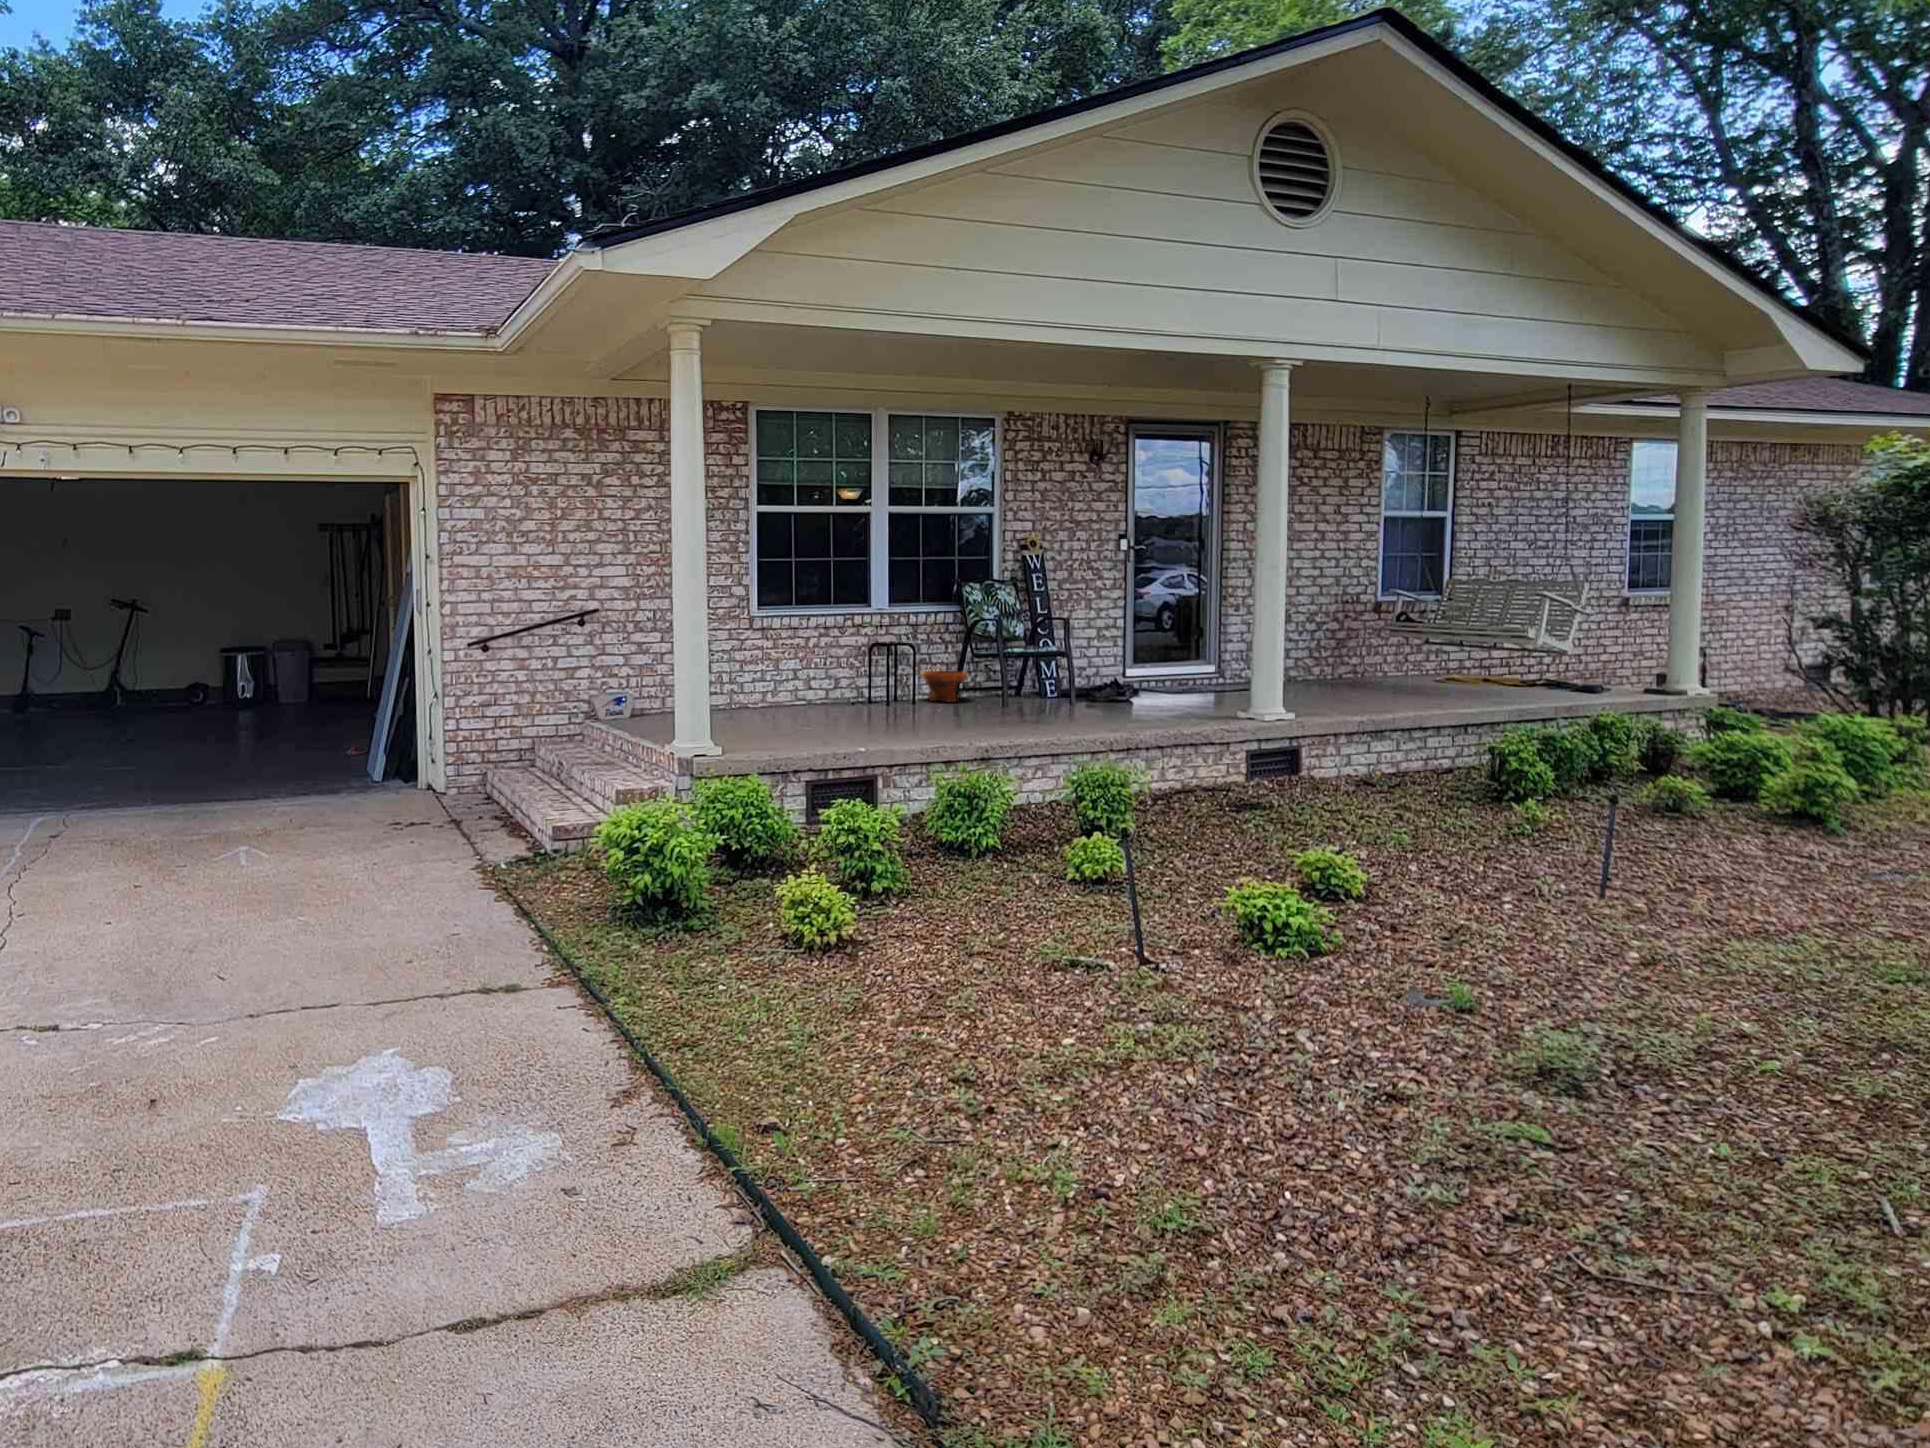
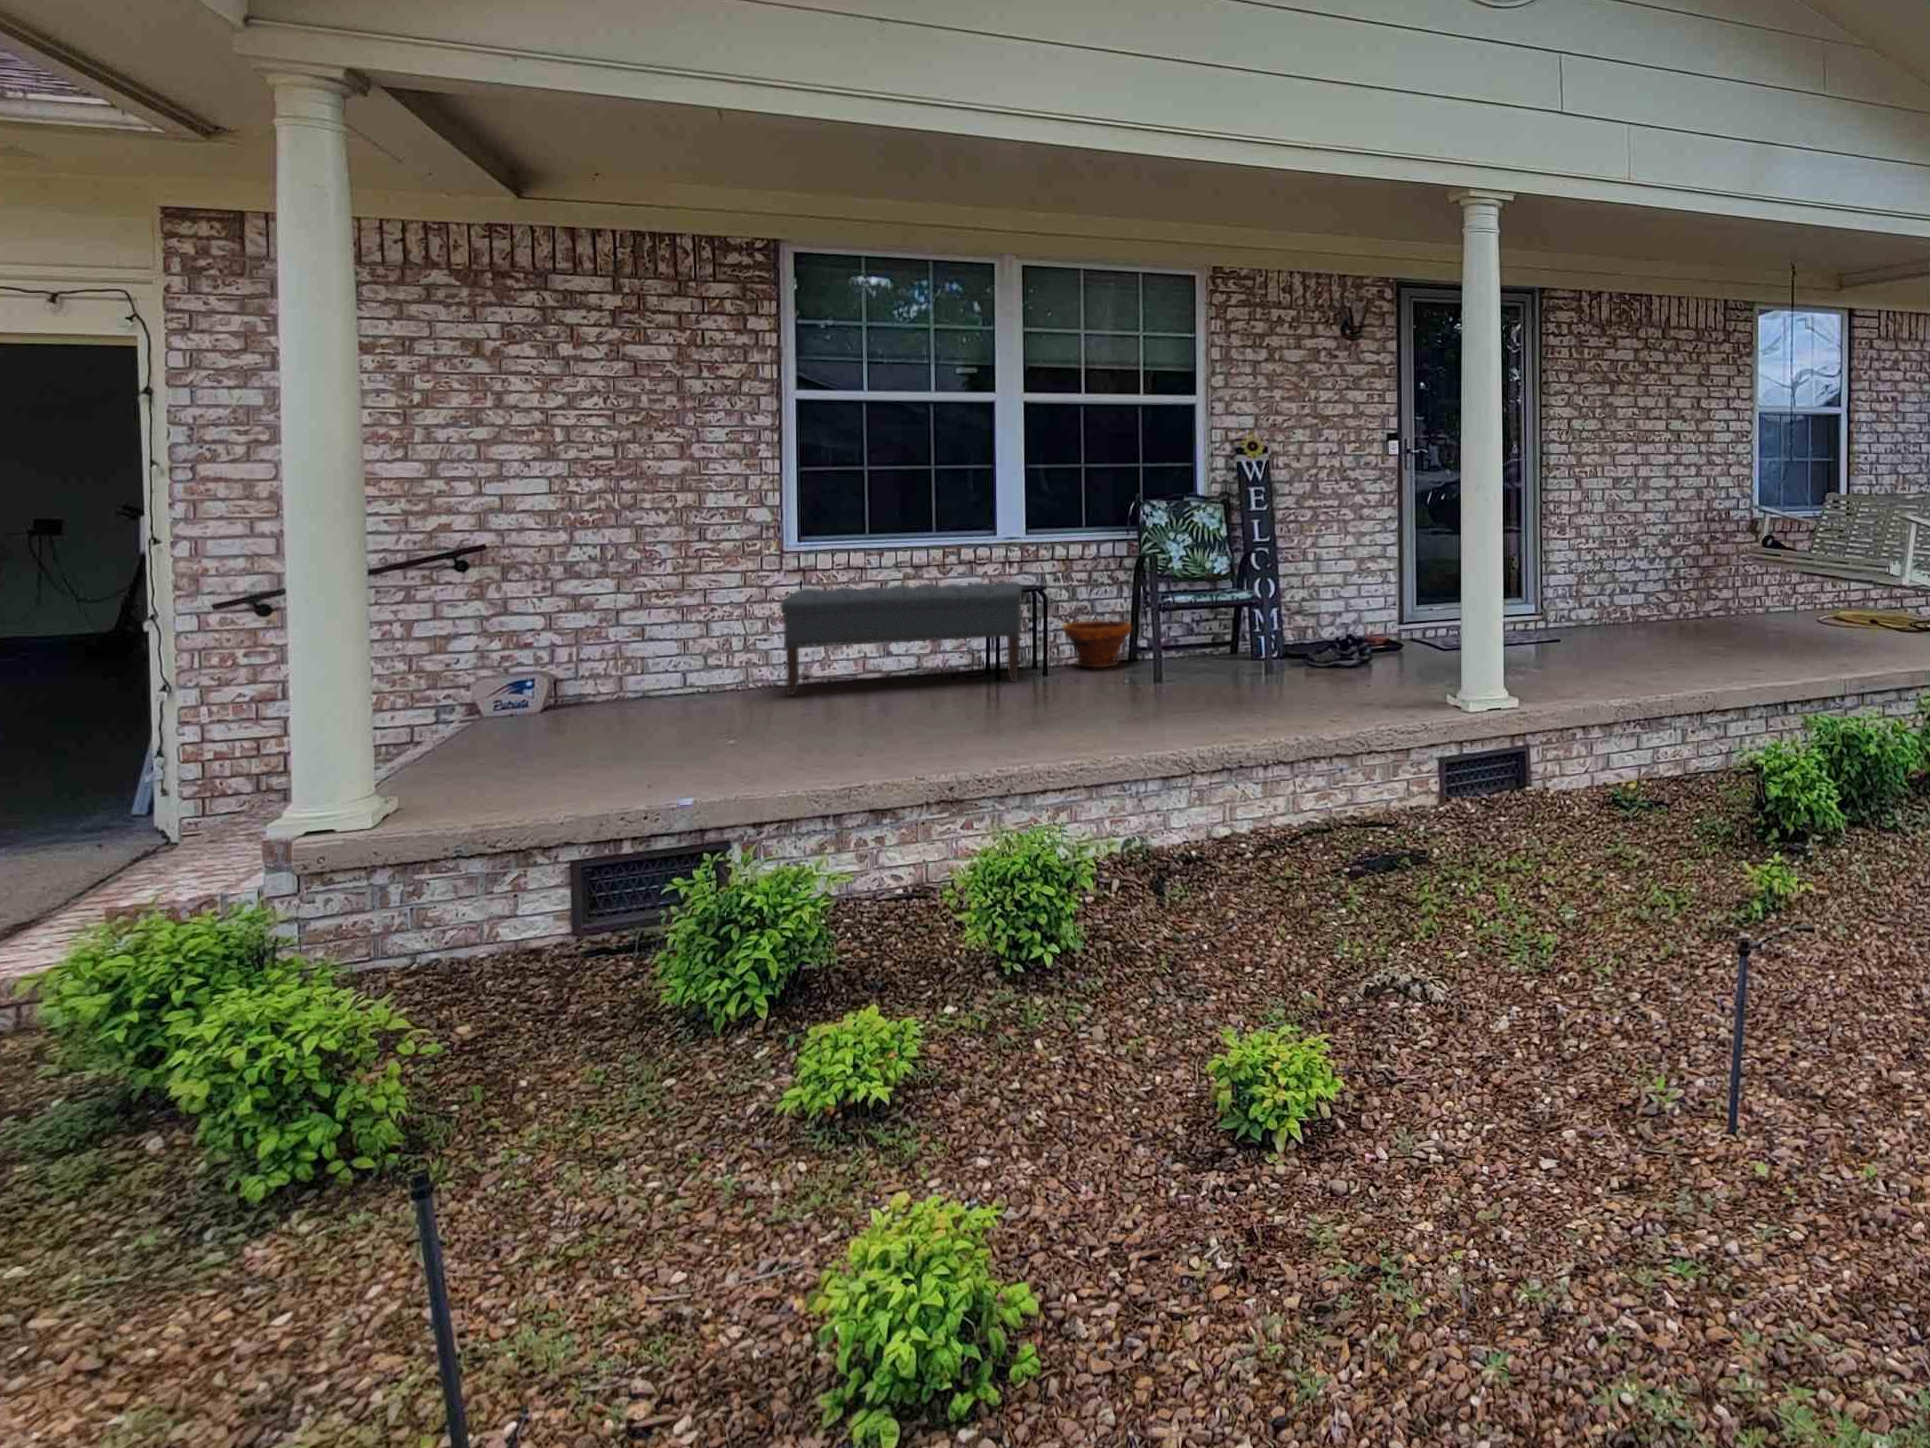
bench: none [756,641,913,713] -> present [780,582,1023,695]

